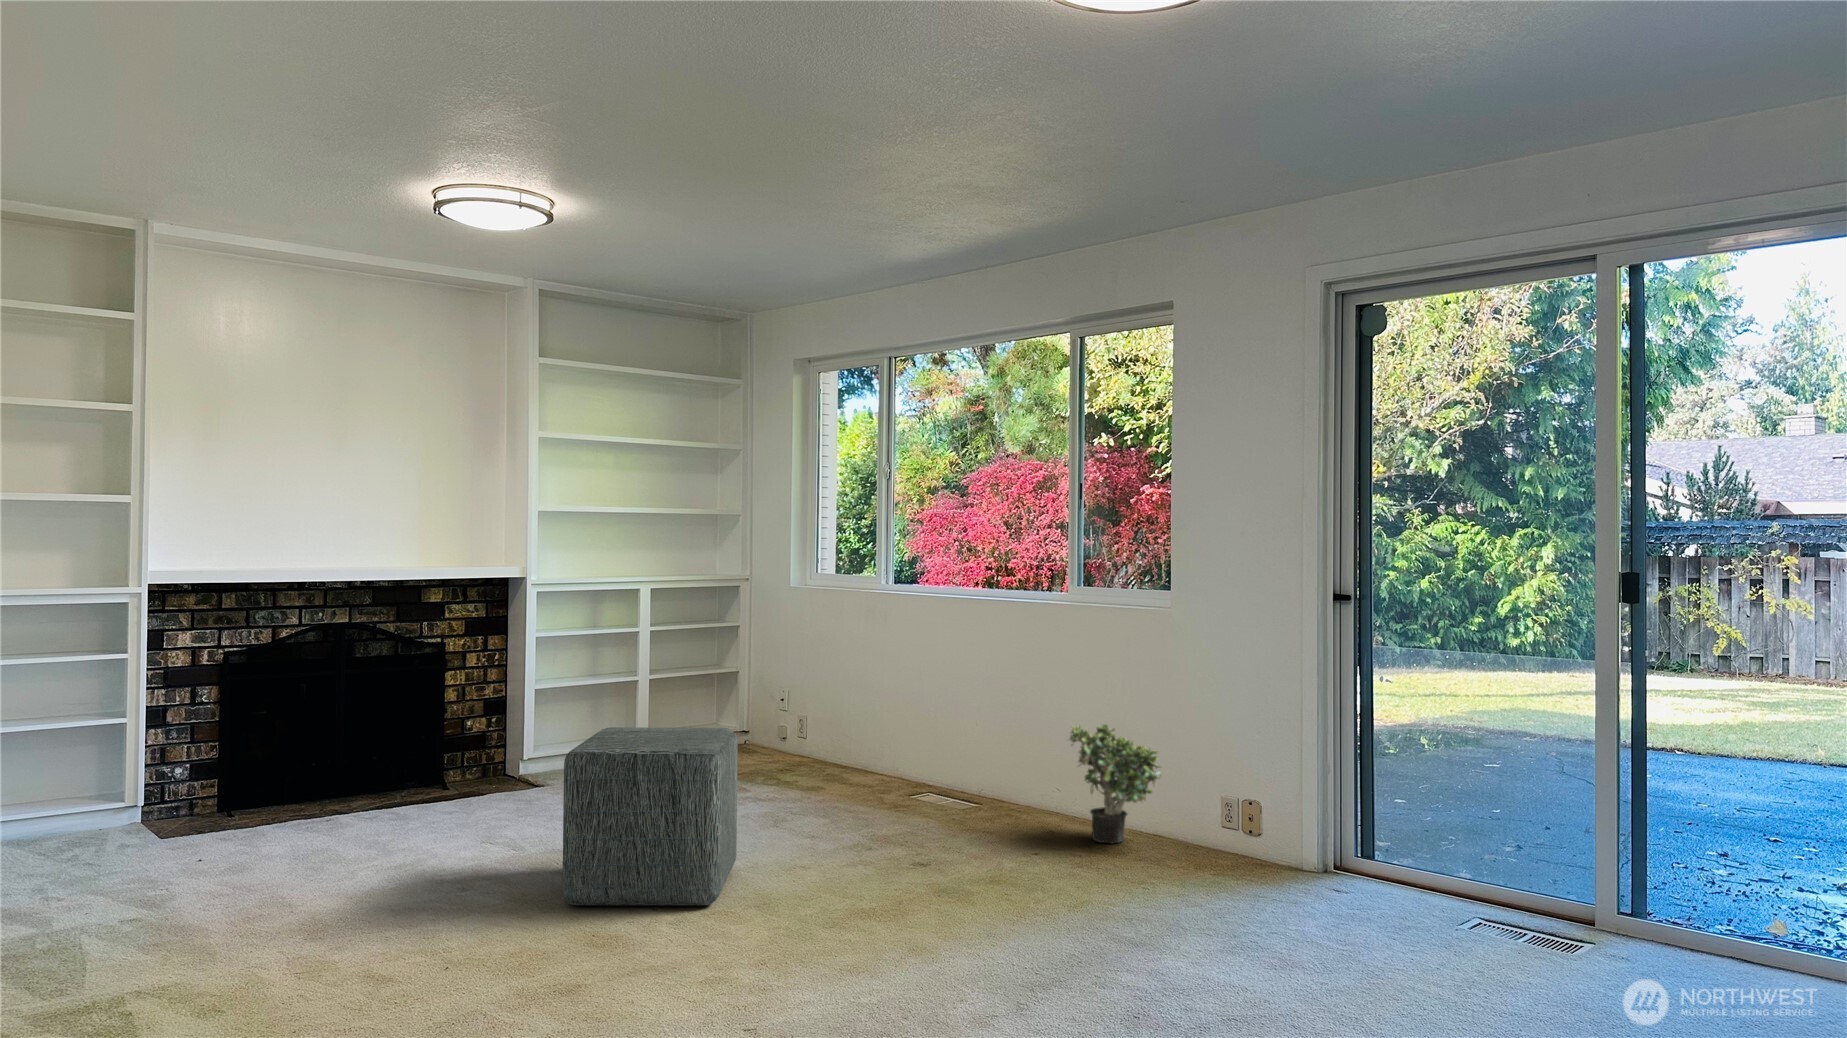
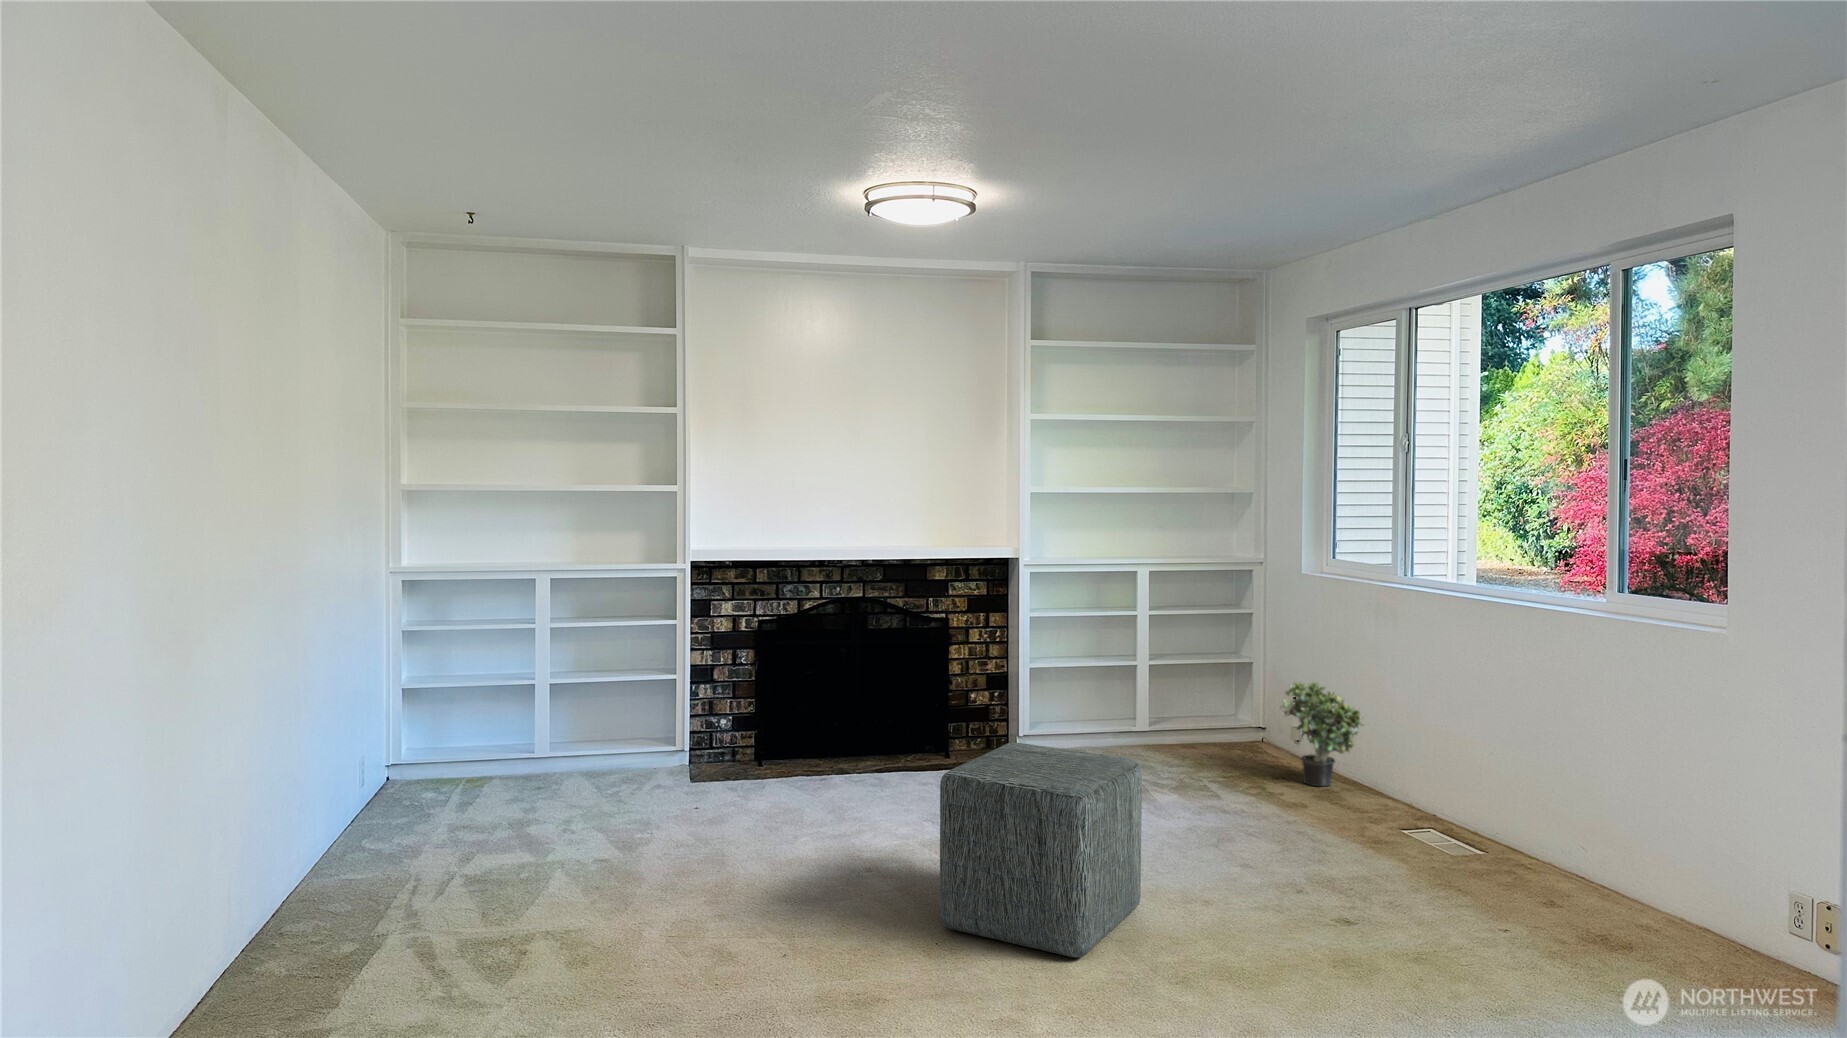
potted plant: present [1067,724,1161,843] -> present [1281,682,1364,786]

